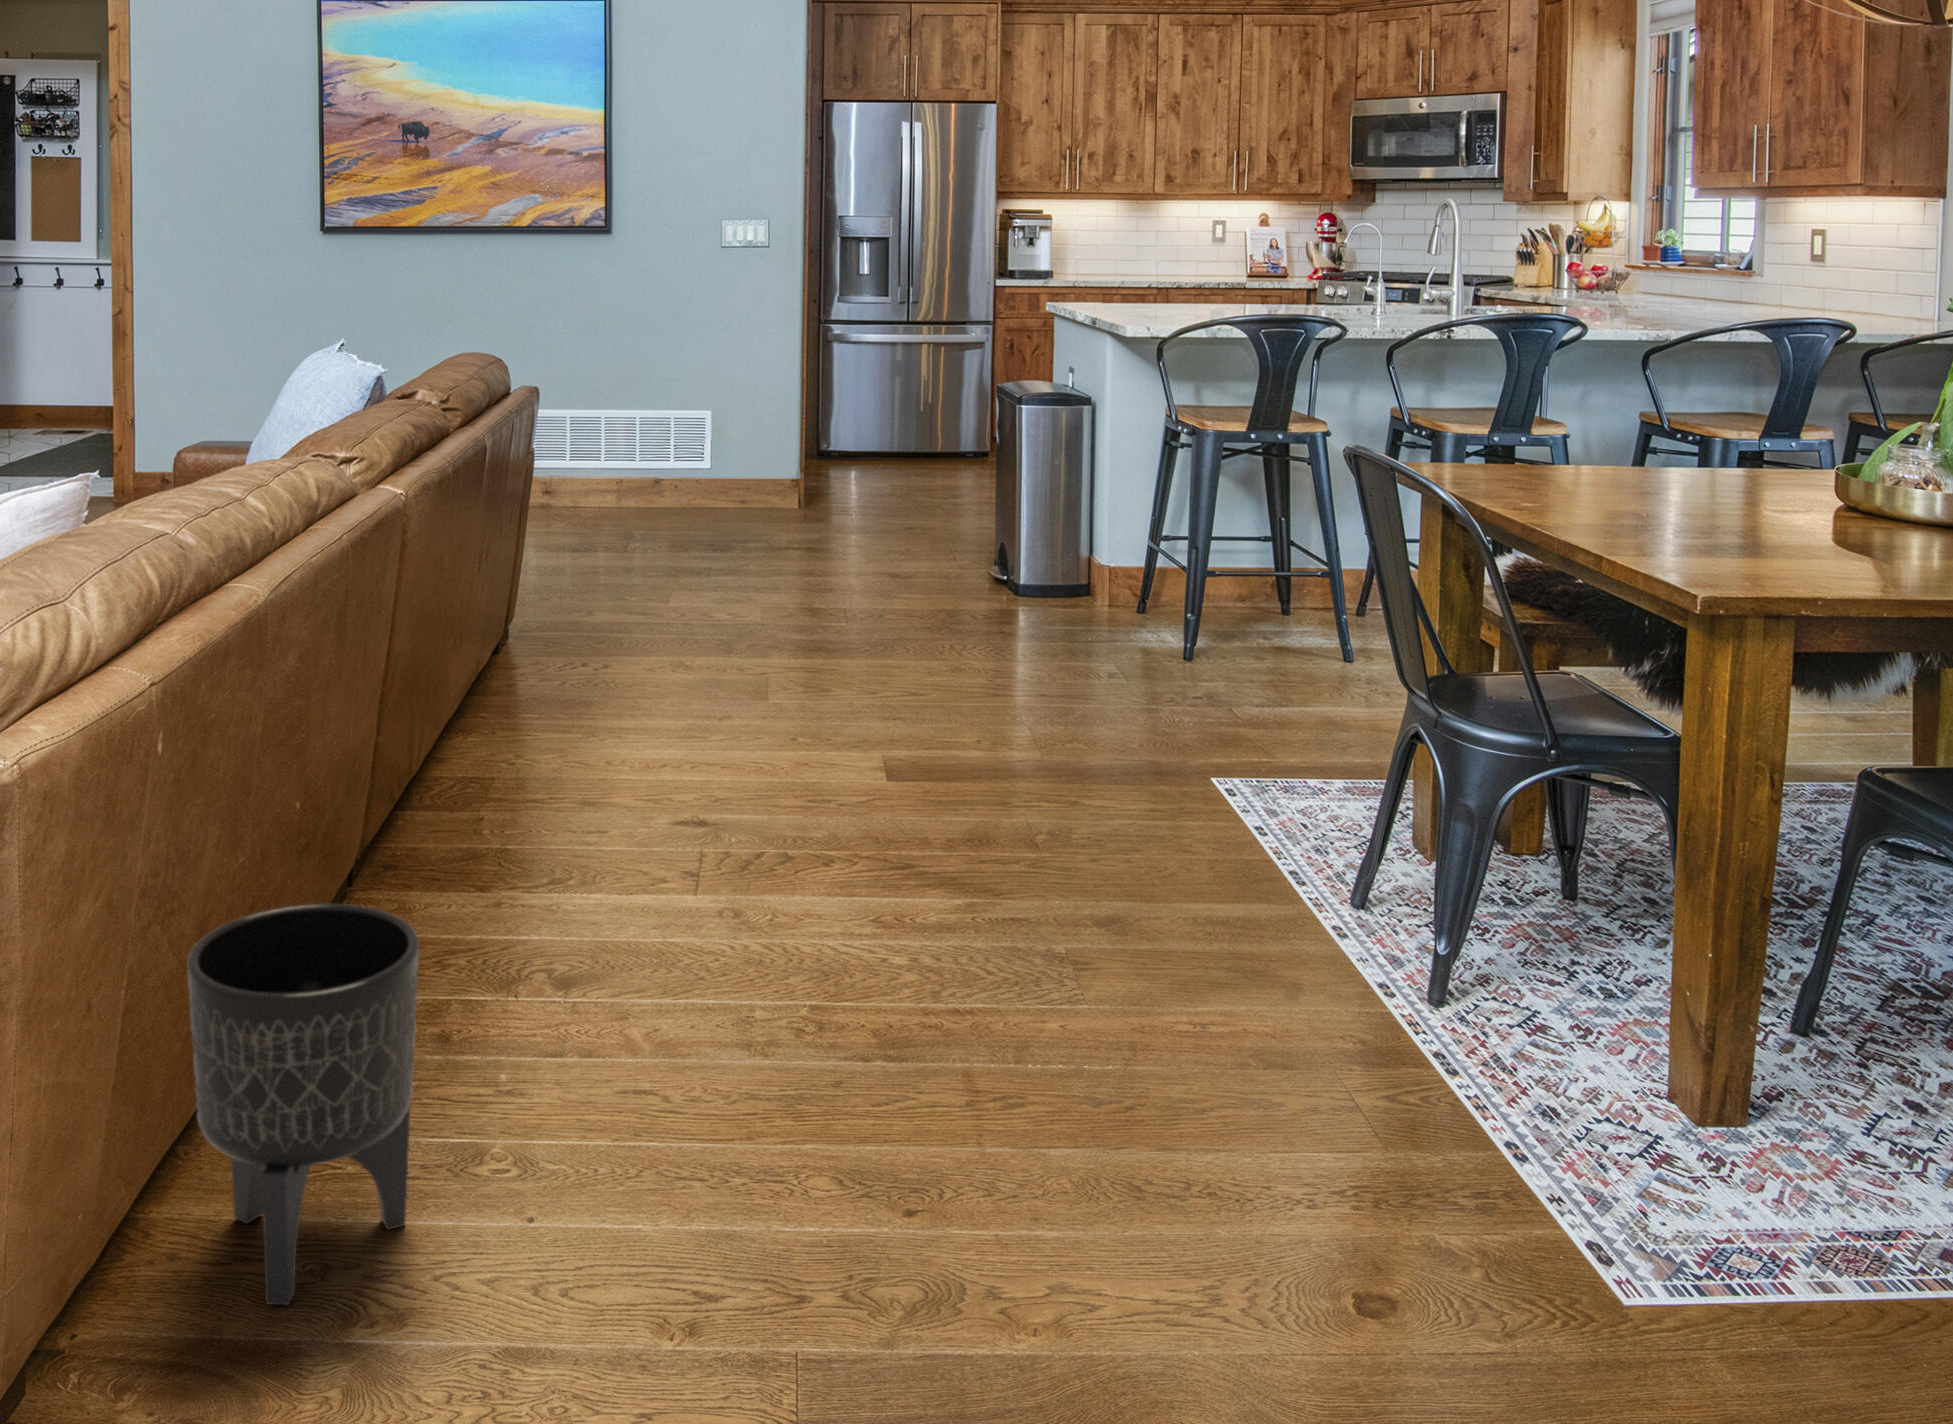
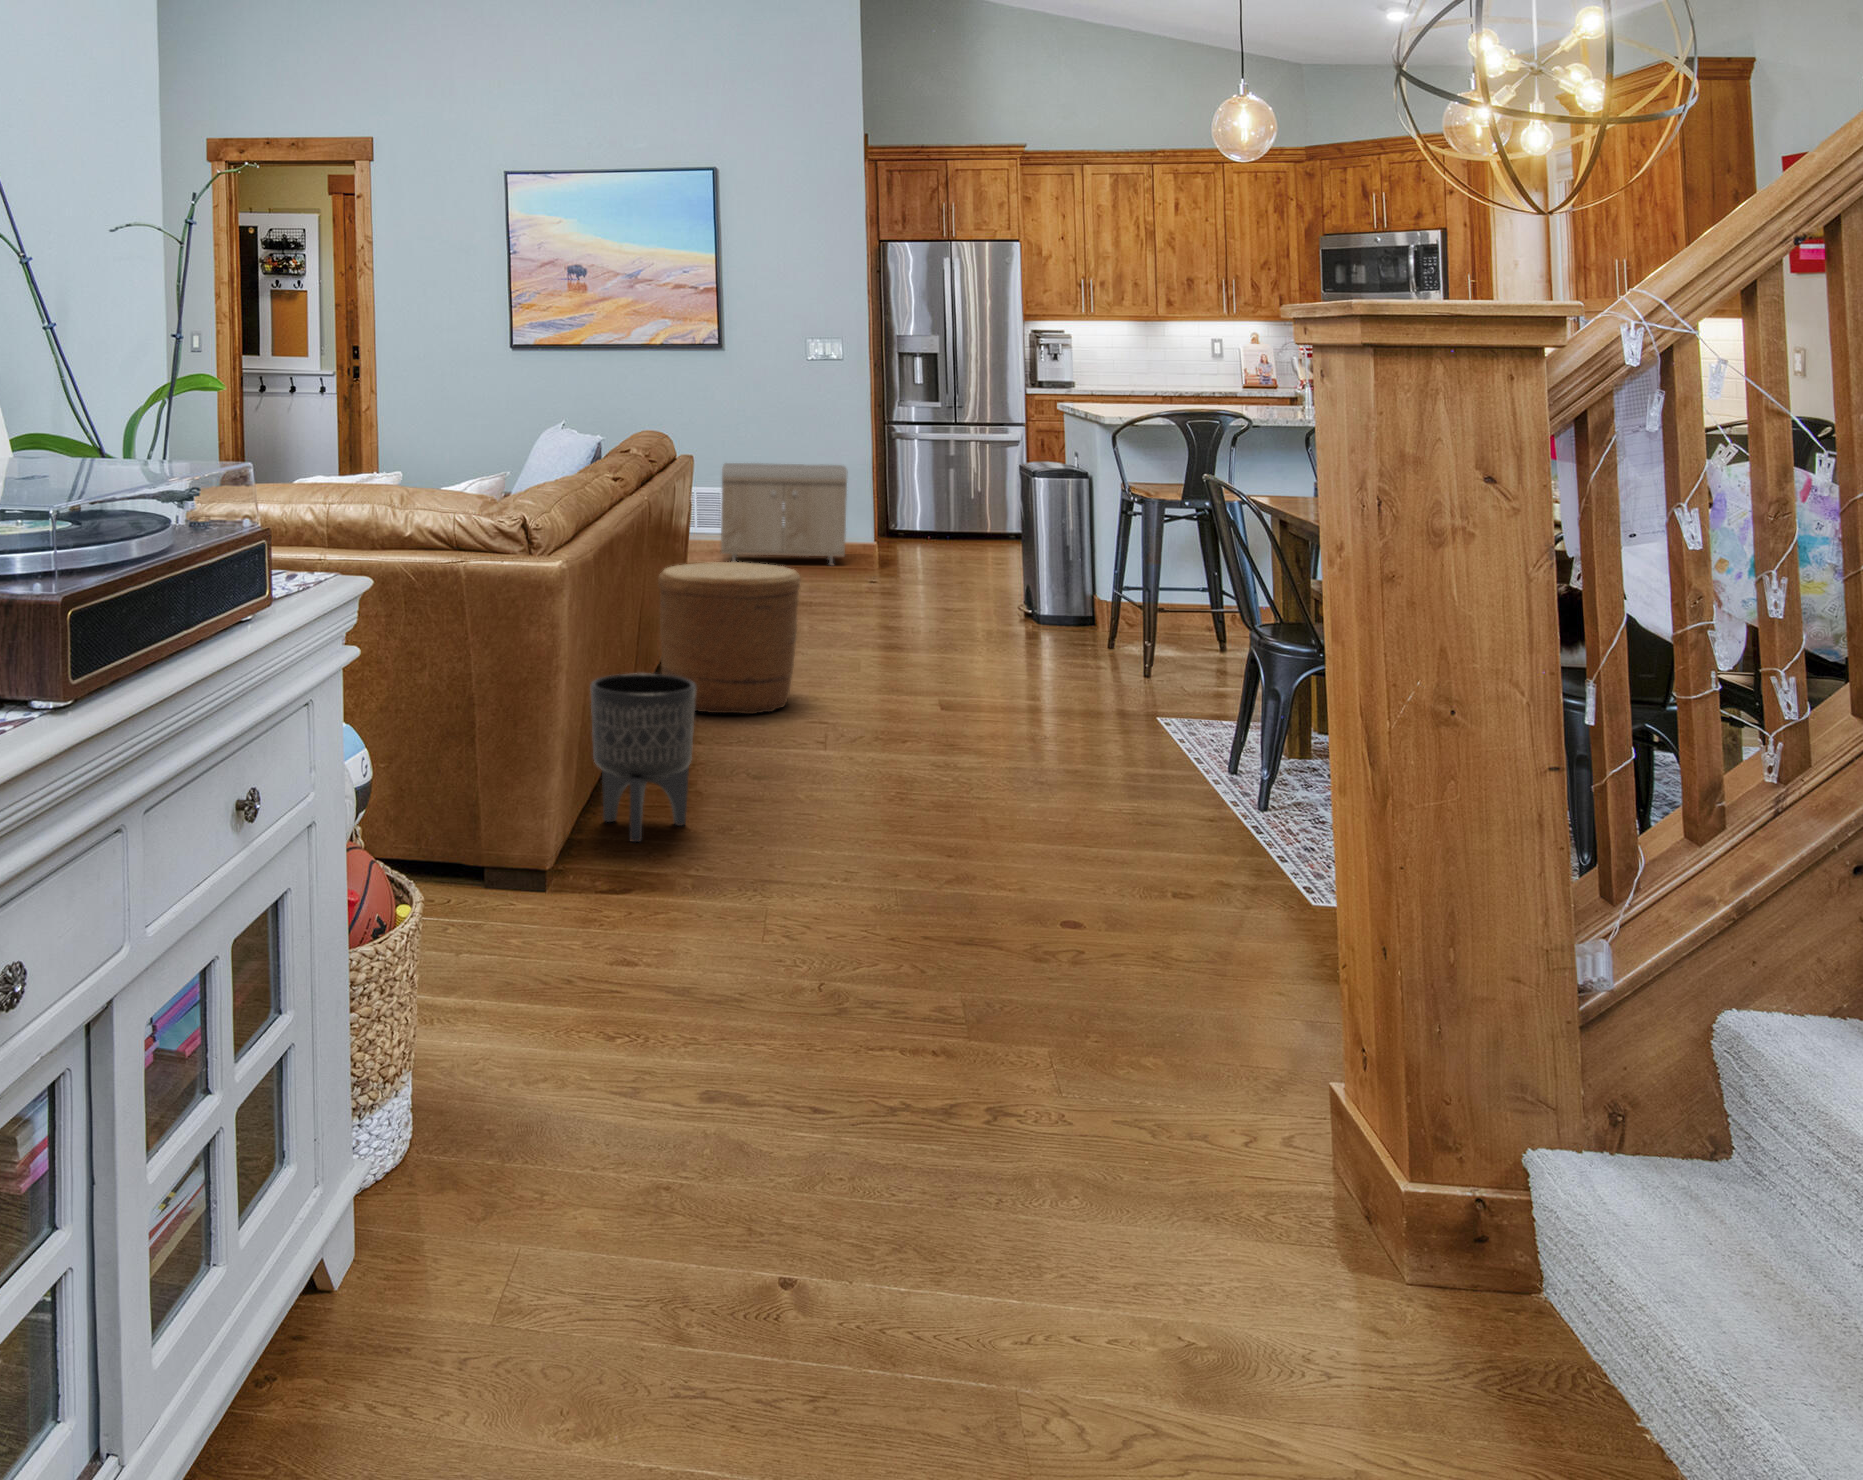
storage bench: none [602,385,771,523] -> present [721,463,848,565]
woven basket: none [441,581,680,850] -> present [658,562,801,714]

